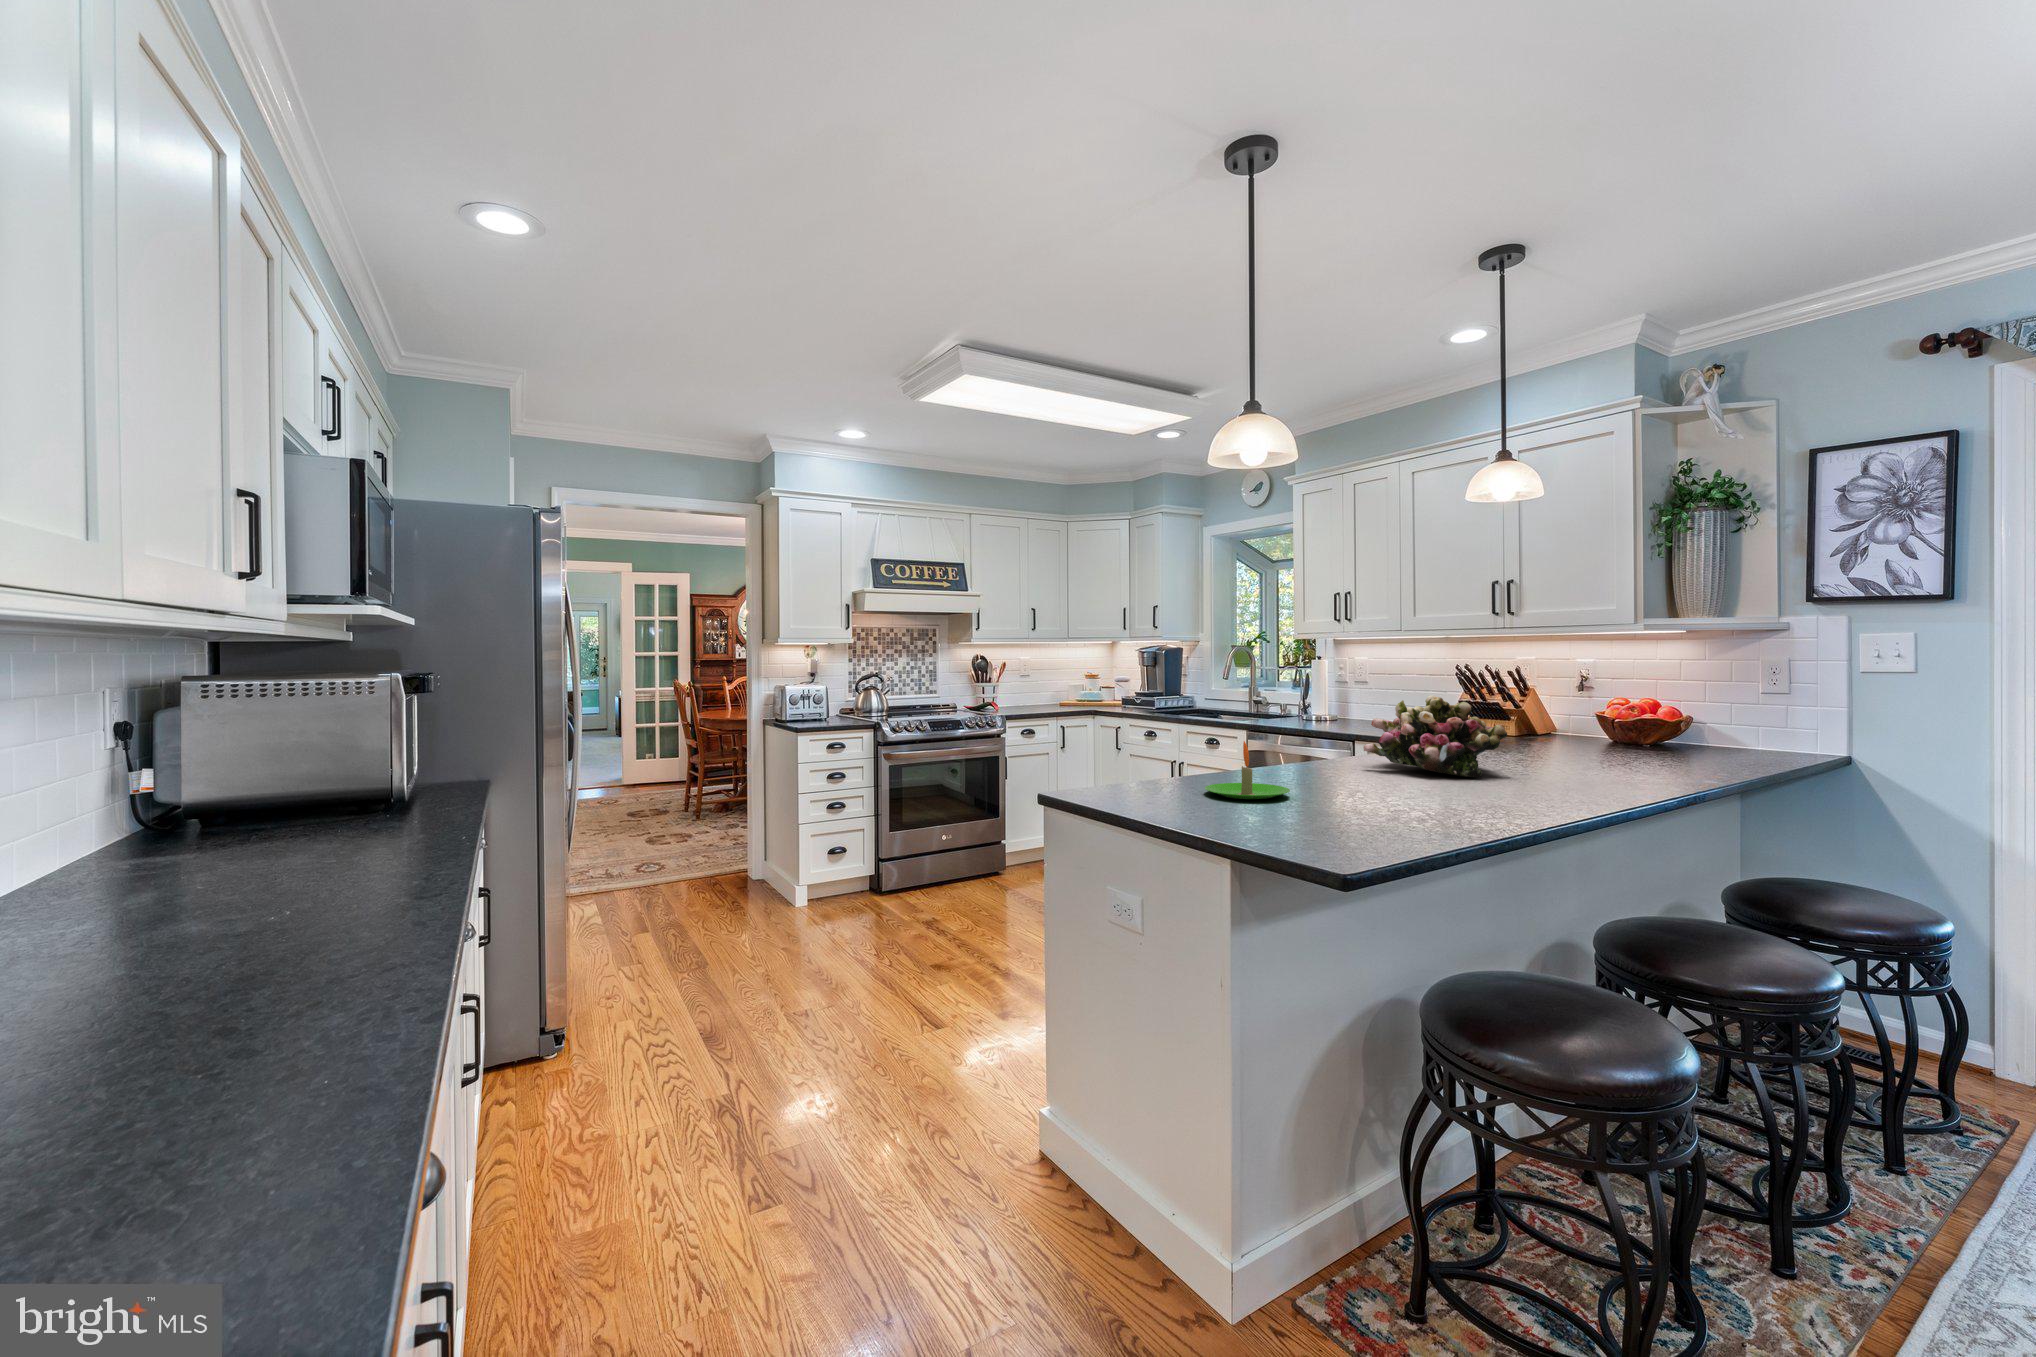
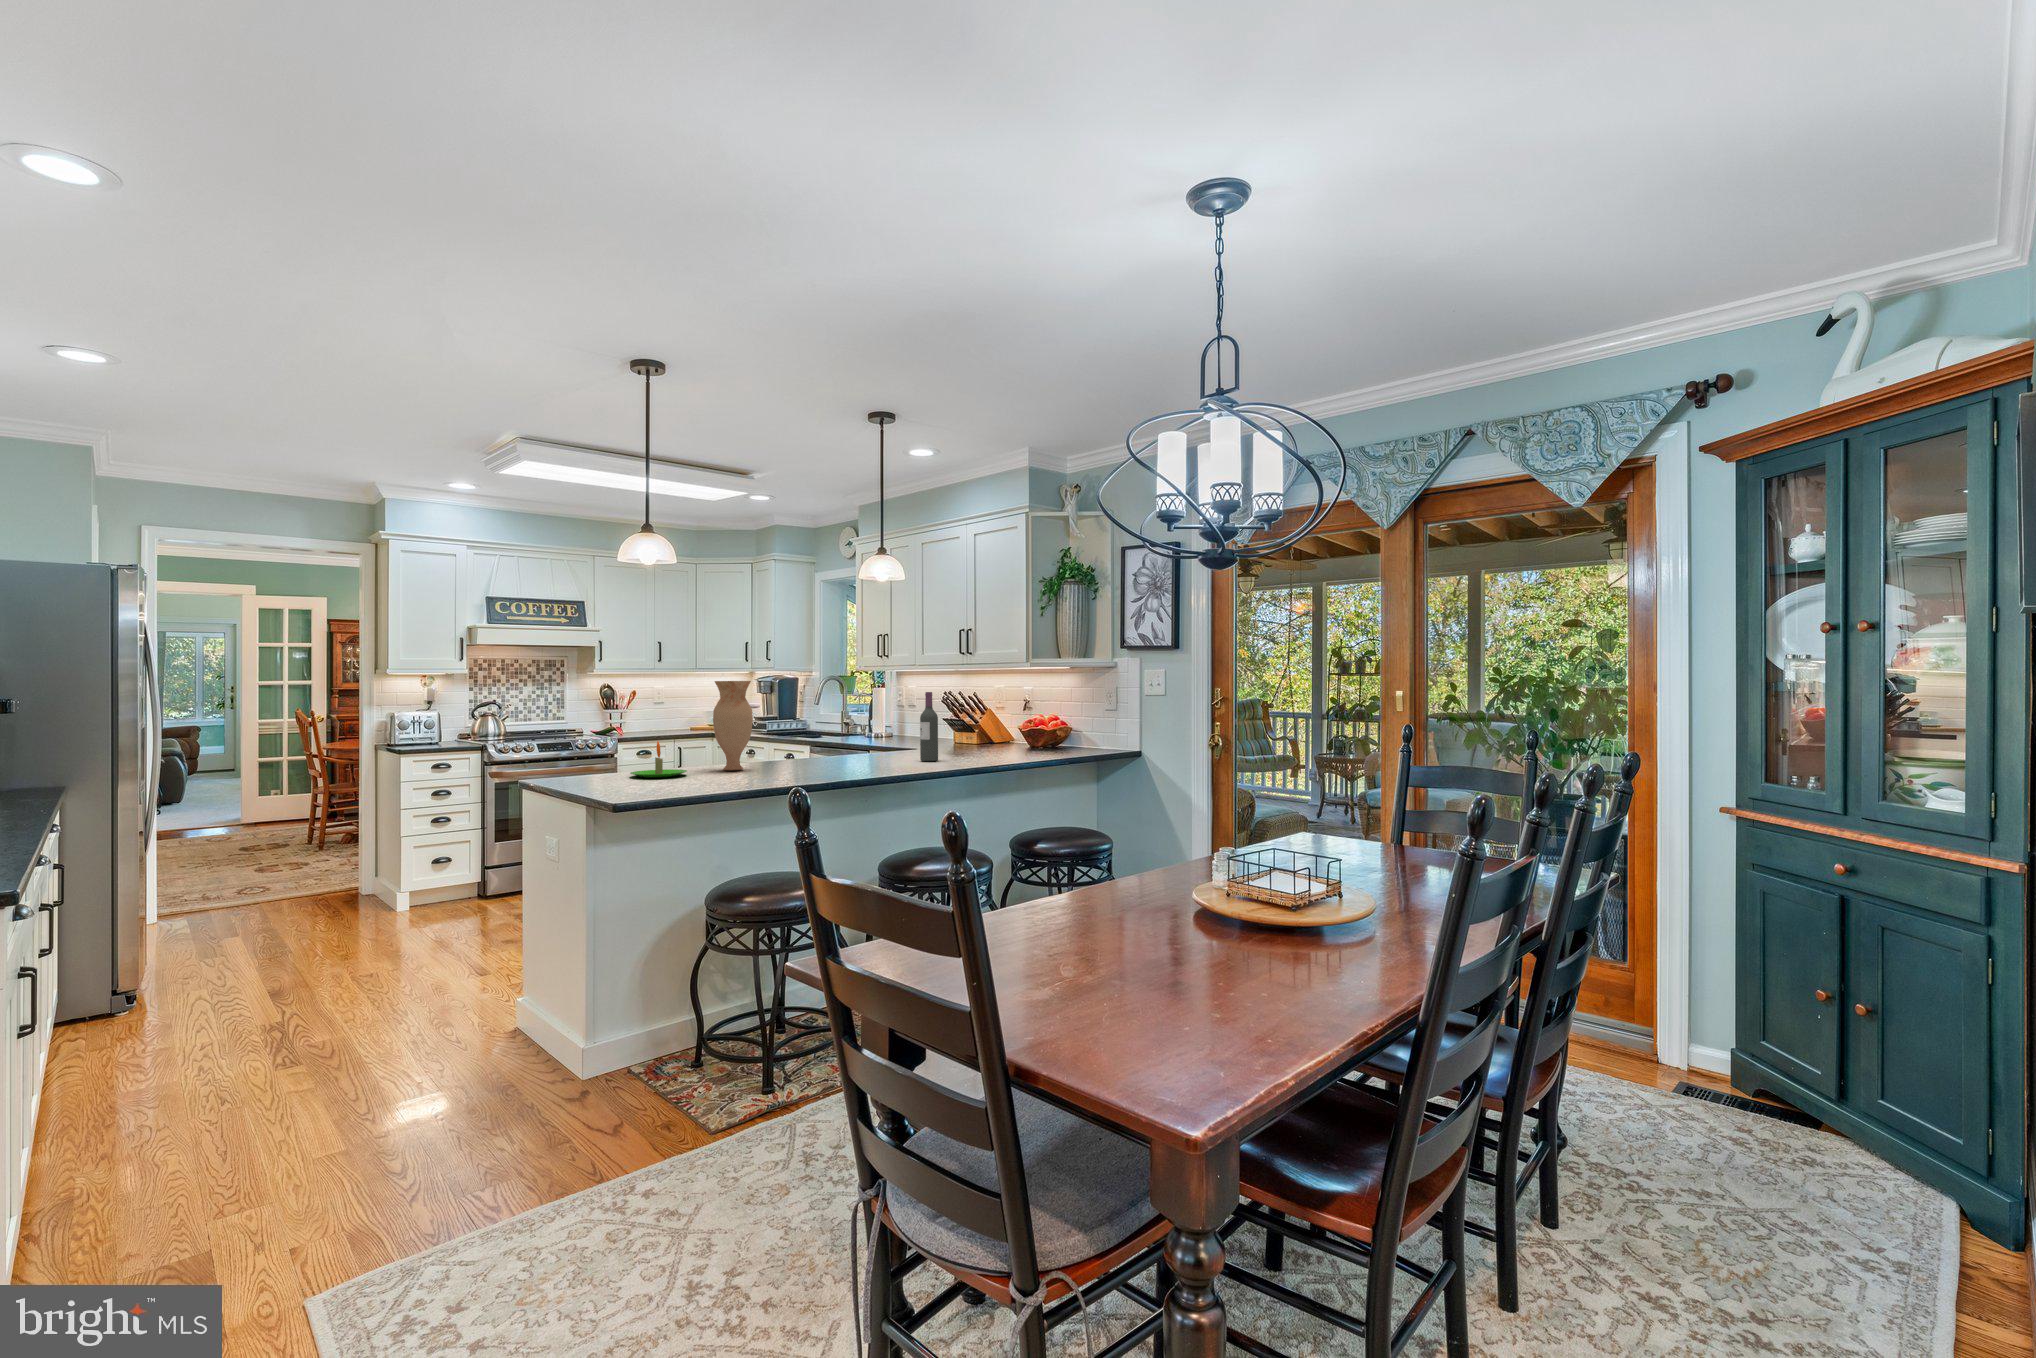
vase: none [1299,649,1360,786] -> present [713,681,753,770]
wine bottle: none [1561,667,1593,772] -> present [920,692,938,761]
flower arrangement: present [1364,695,1507,777] -> none [785,712,873,764]

